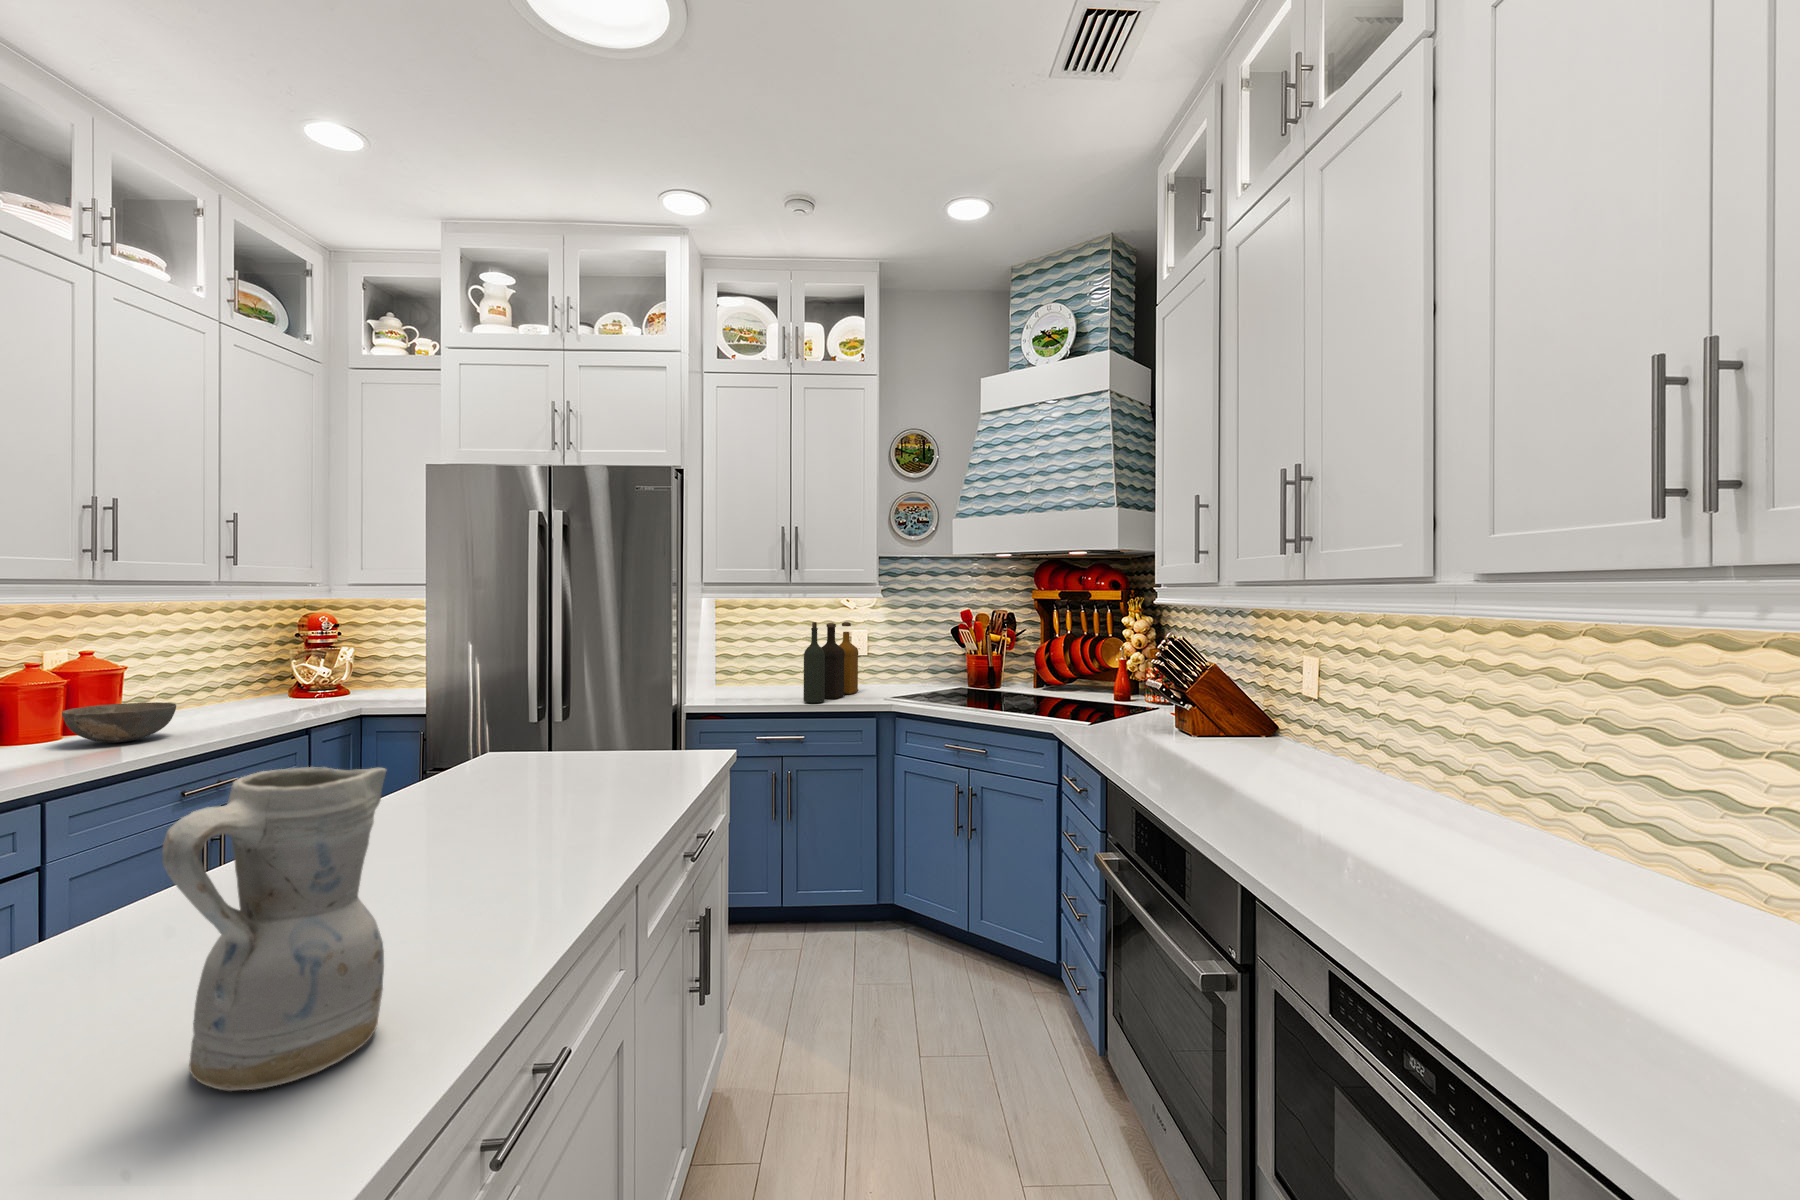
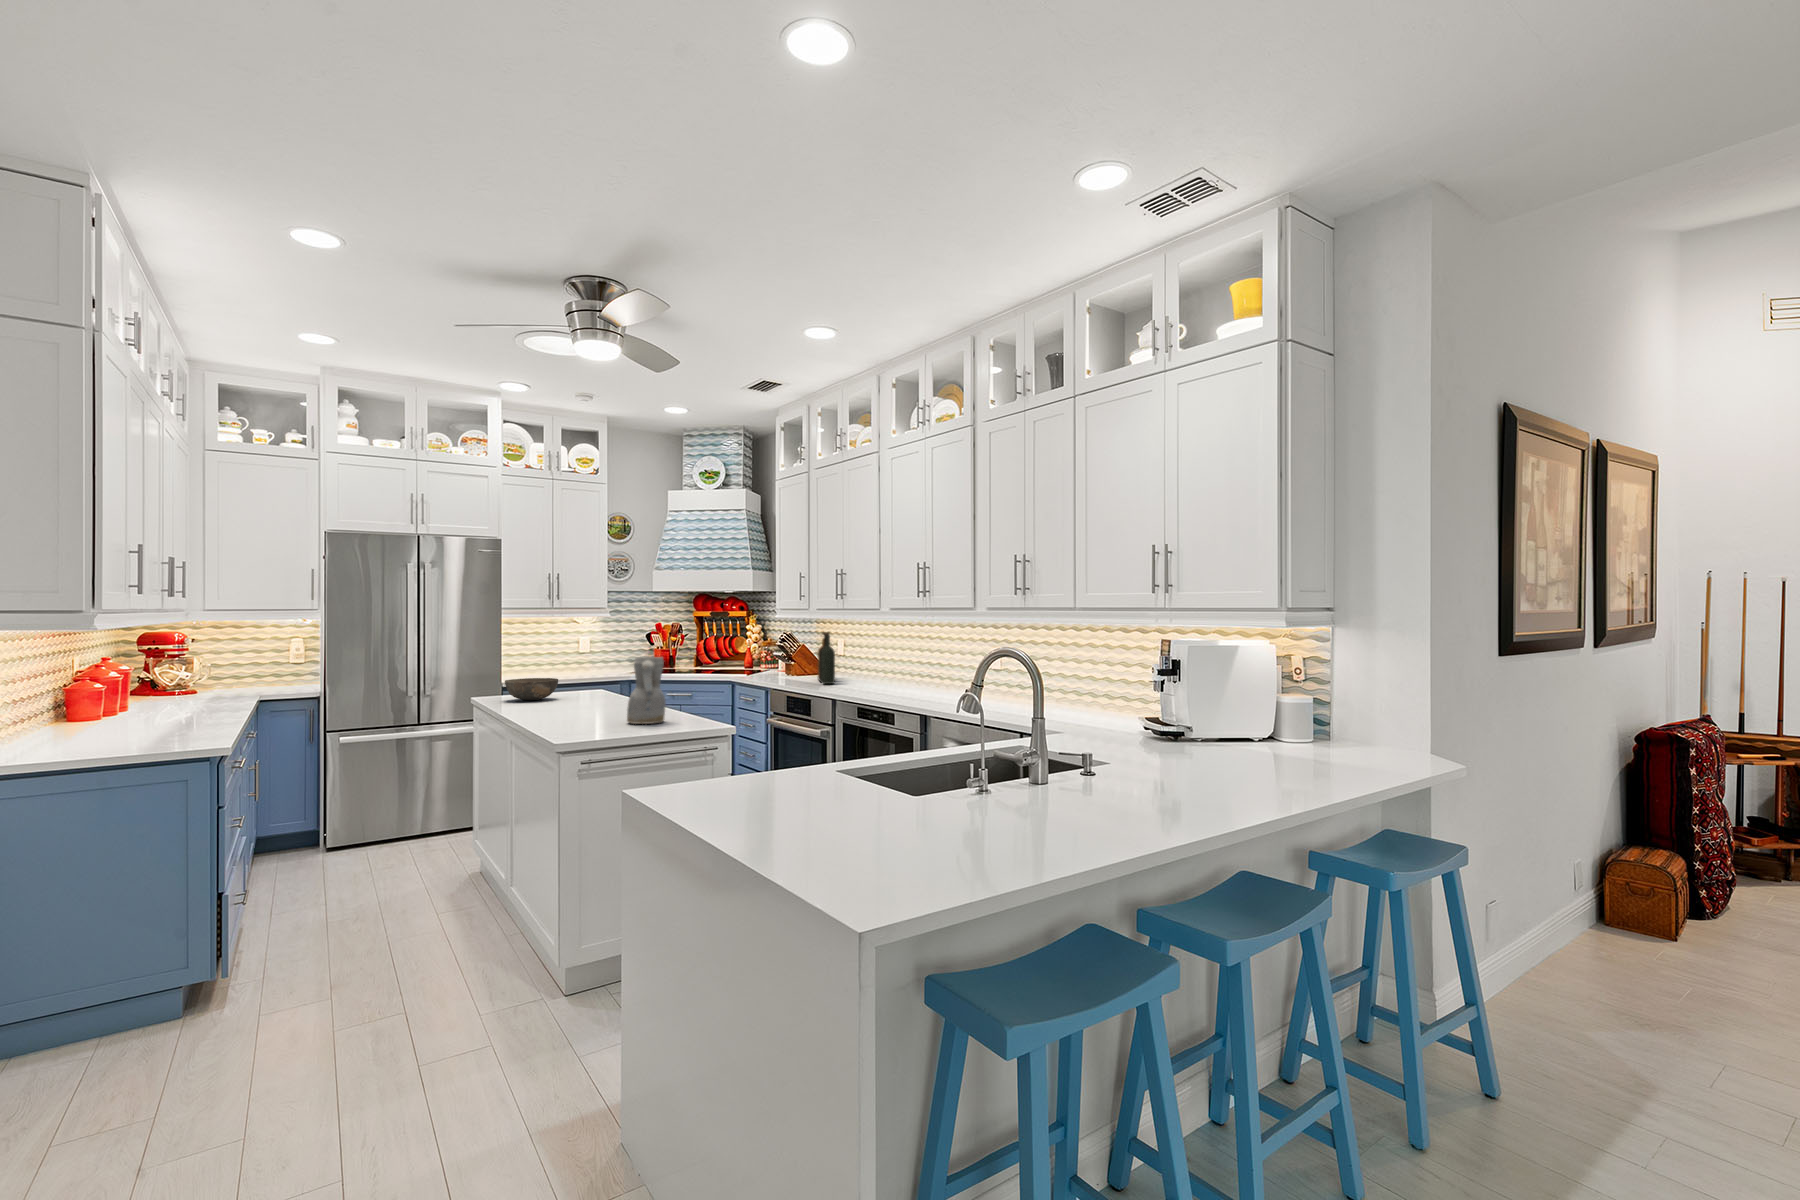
bottle: present [804,622,858,703] -> present [817,632,835,684]
bowl: present [62,702,176,743] -> present [505,678,558,700]

